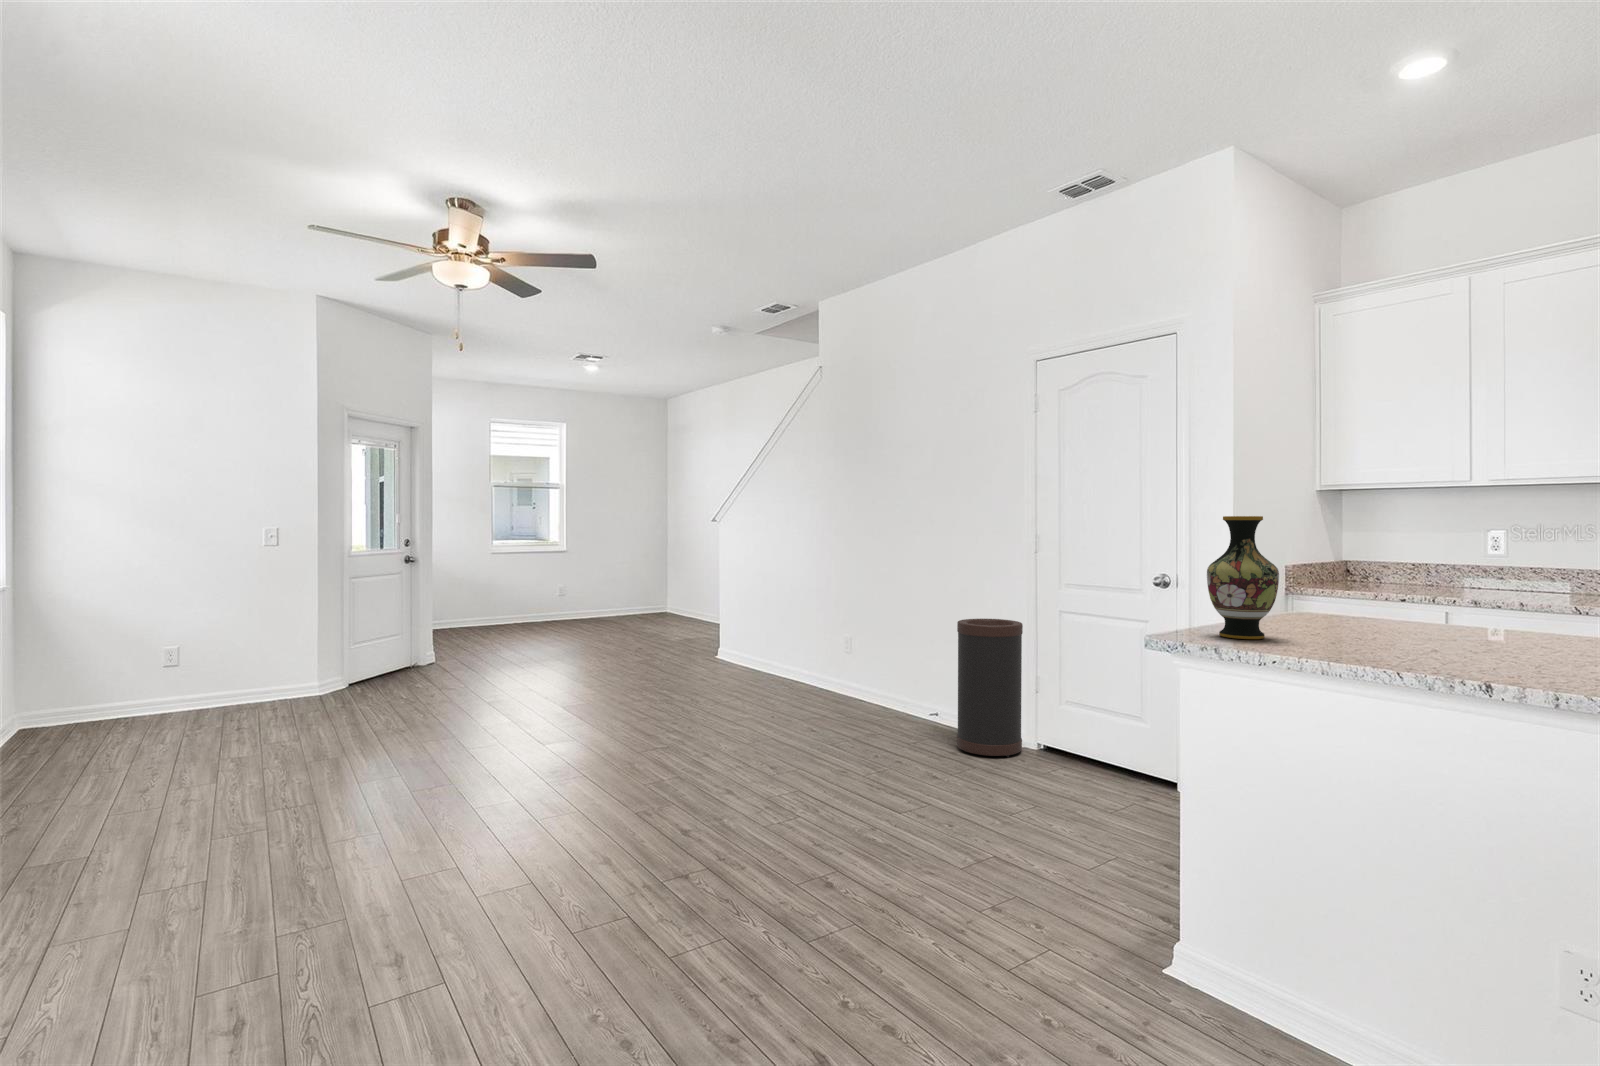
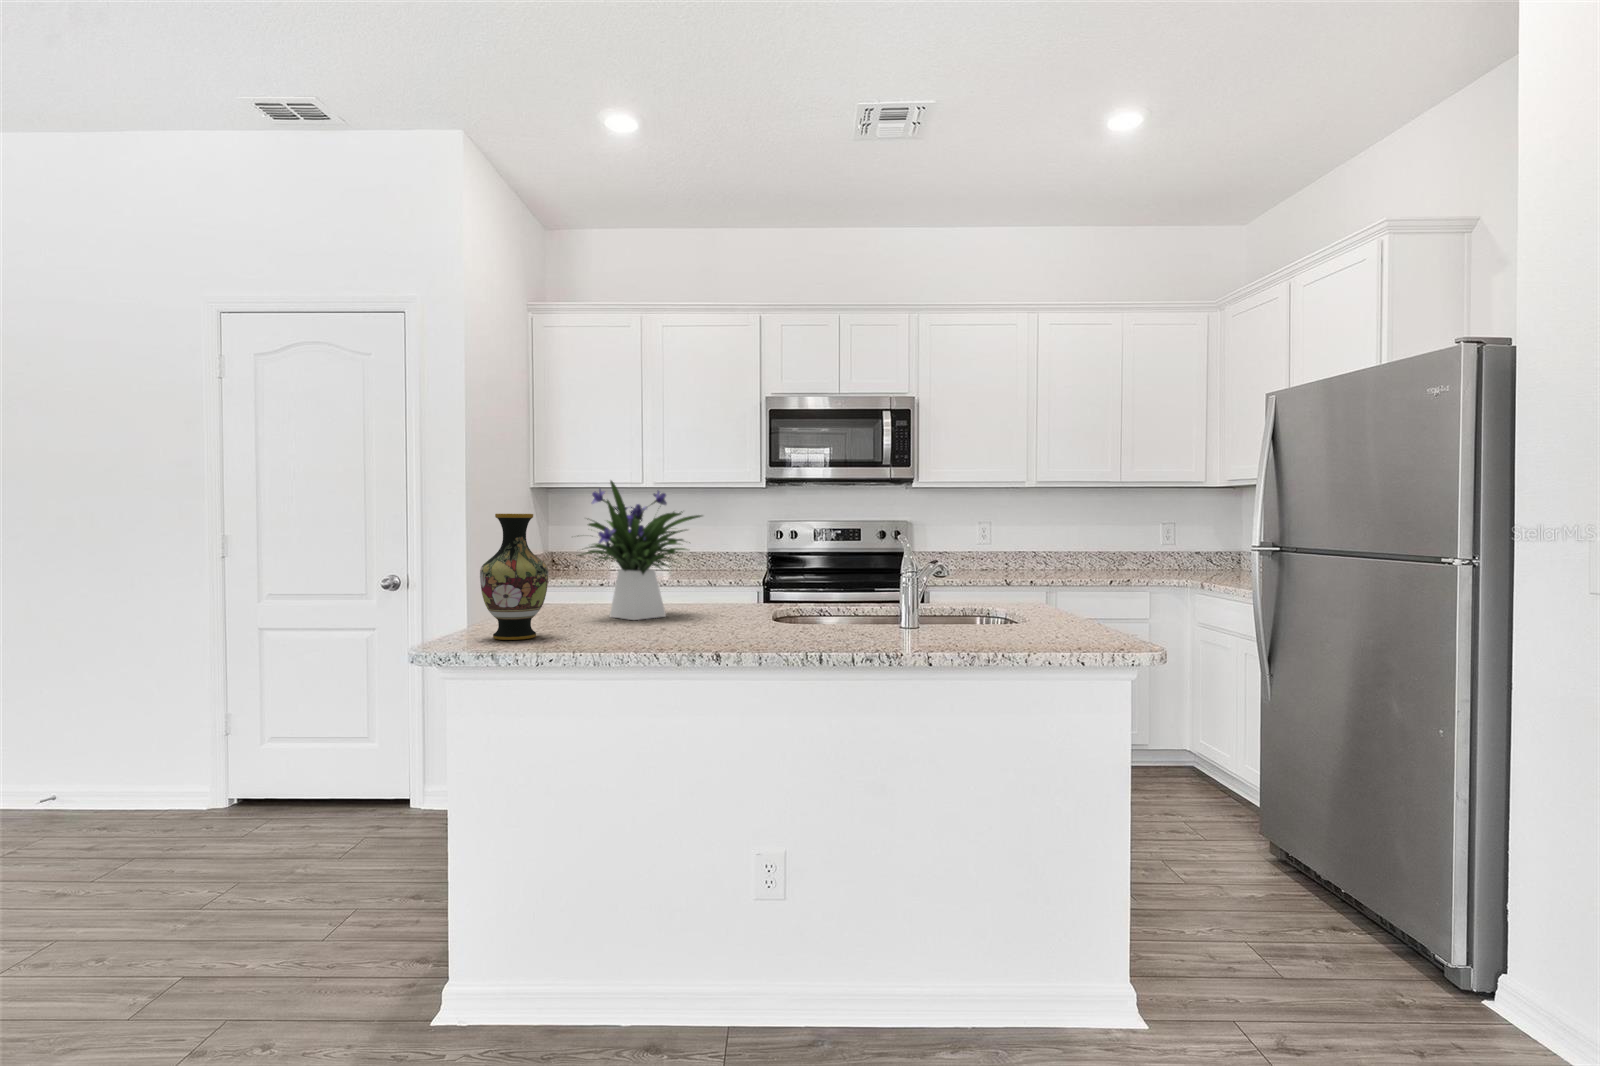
flower arrangement: none [1318,479,1504,636] -> present [582,481,702,620]
trash can: present [957,619,1023,757] -> none [94,646,204,835]

